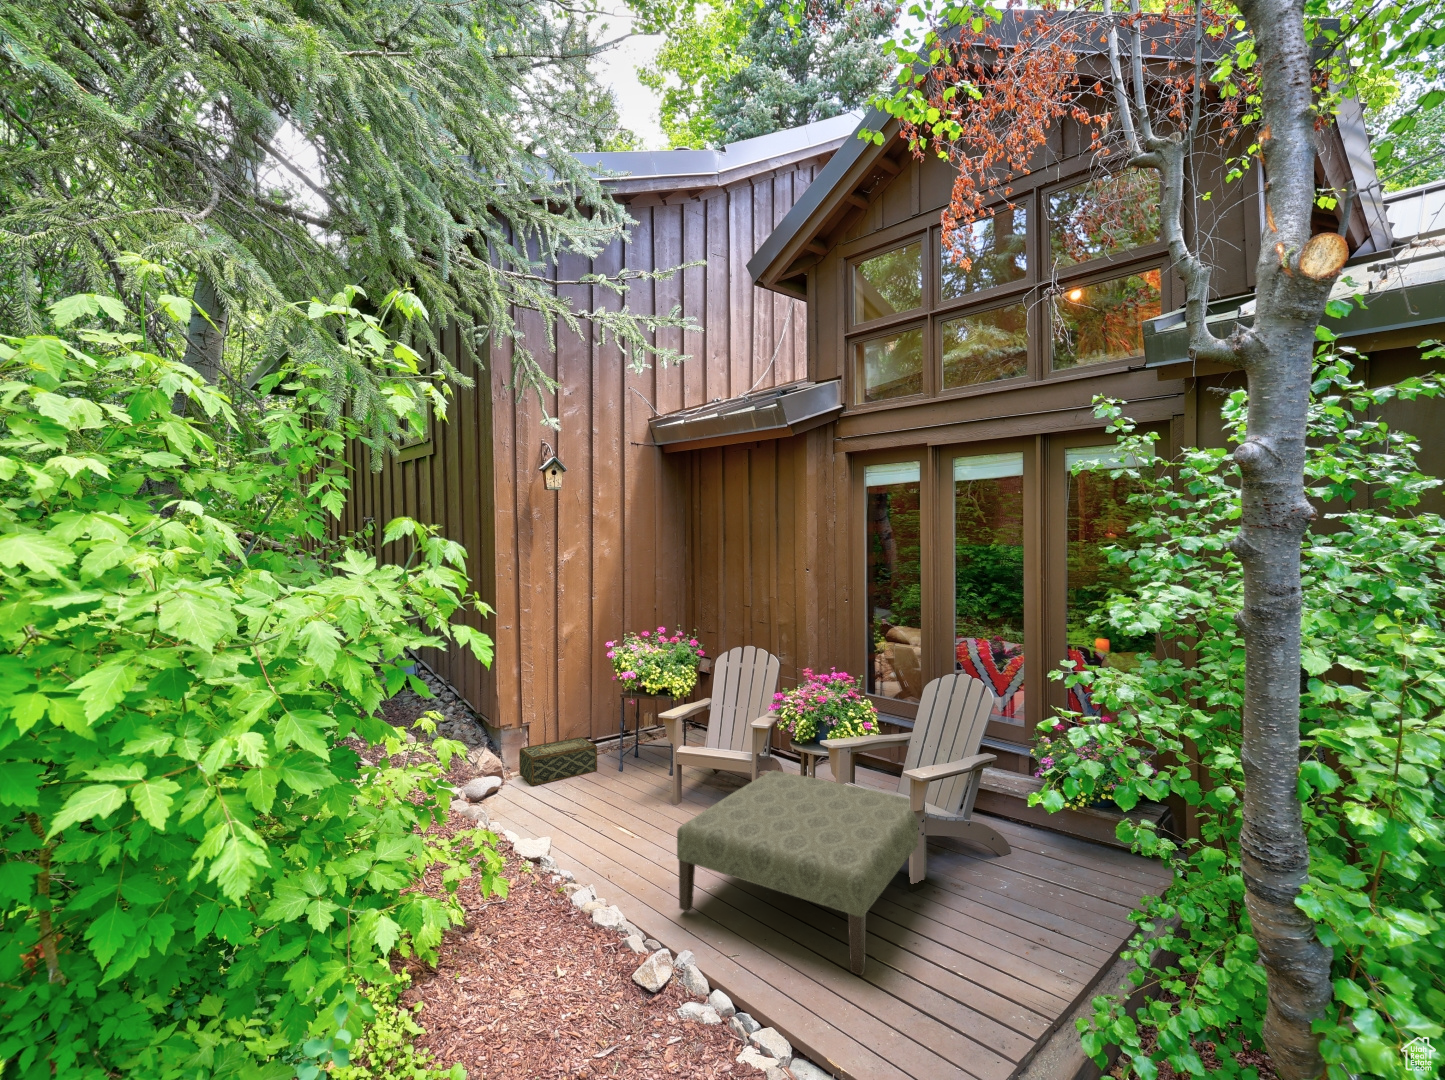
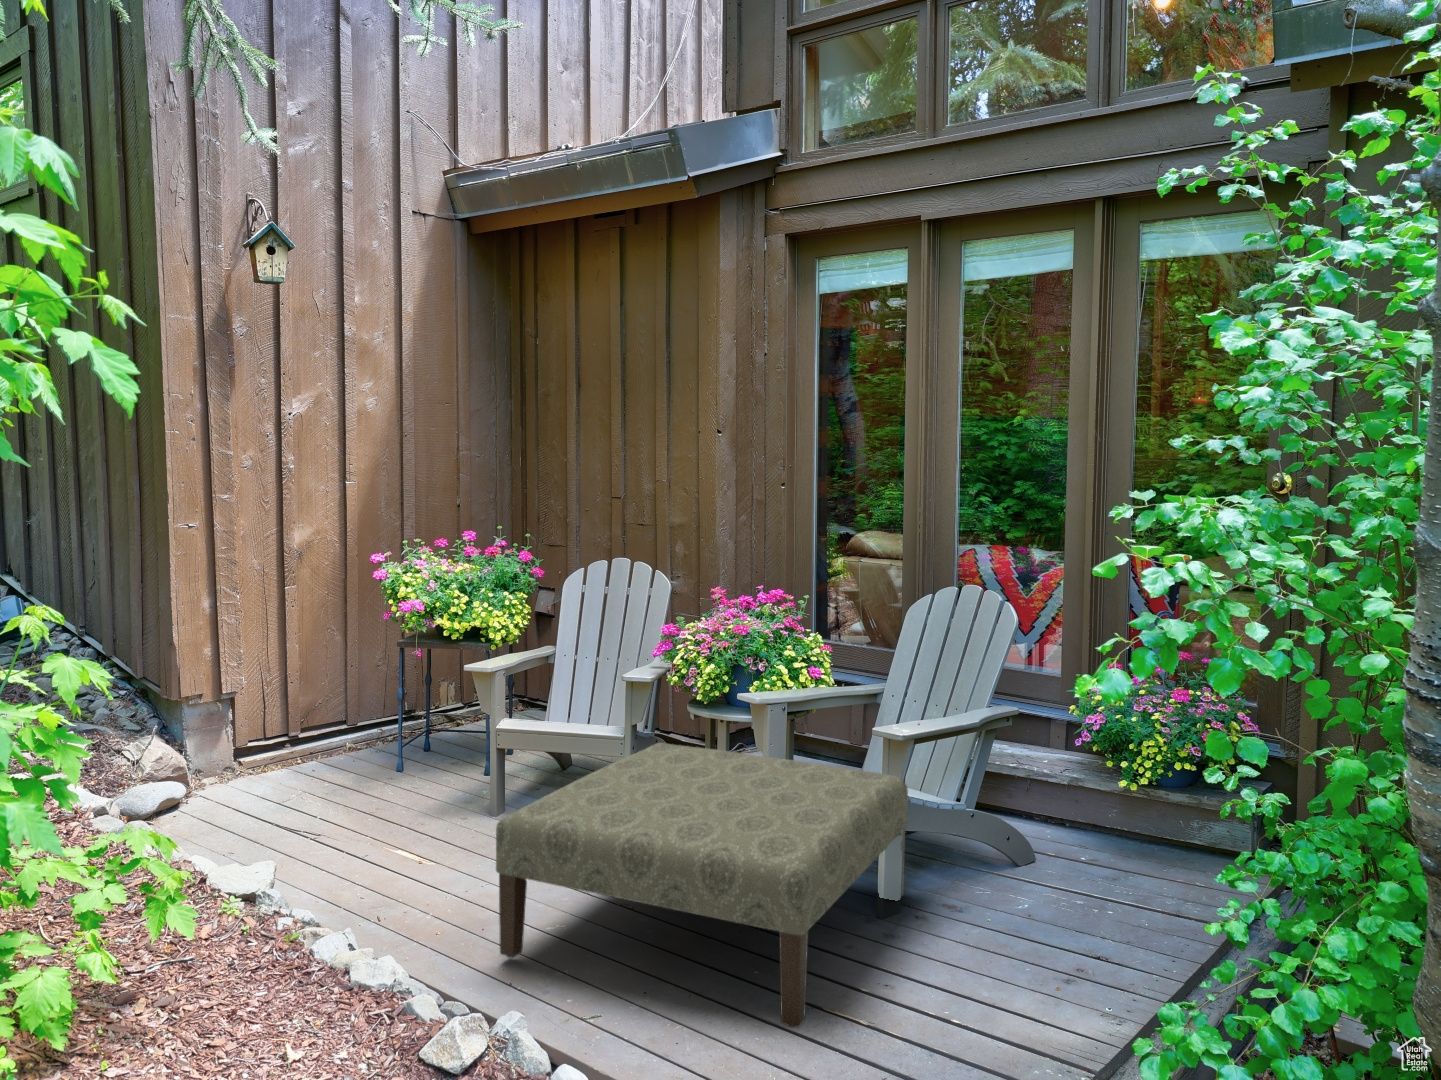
woven basket: present [519,737,597,786] -> none [215,717,356,796]

